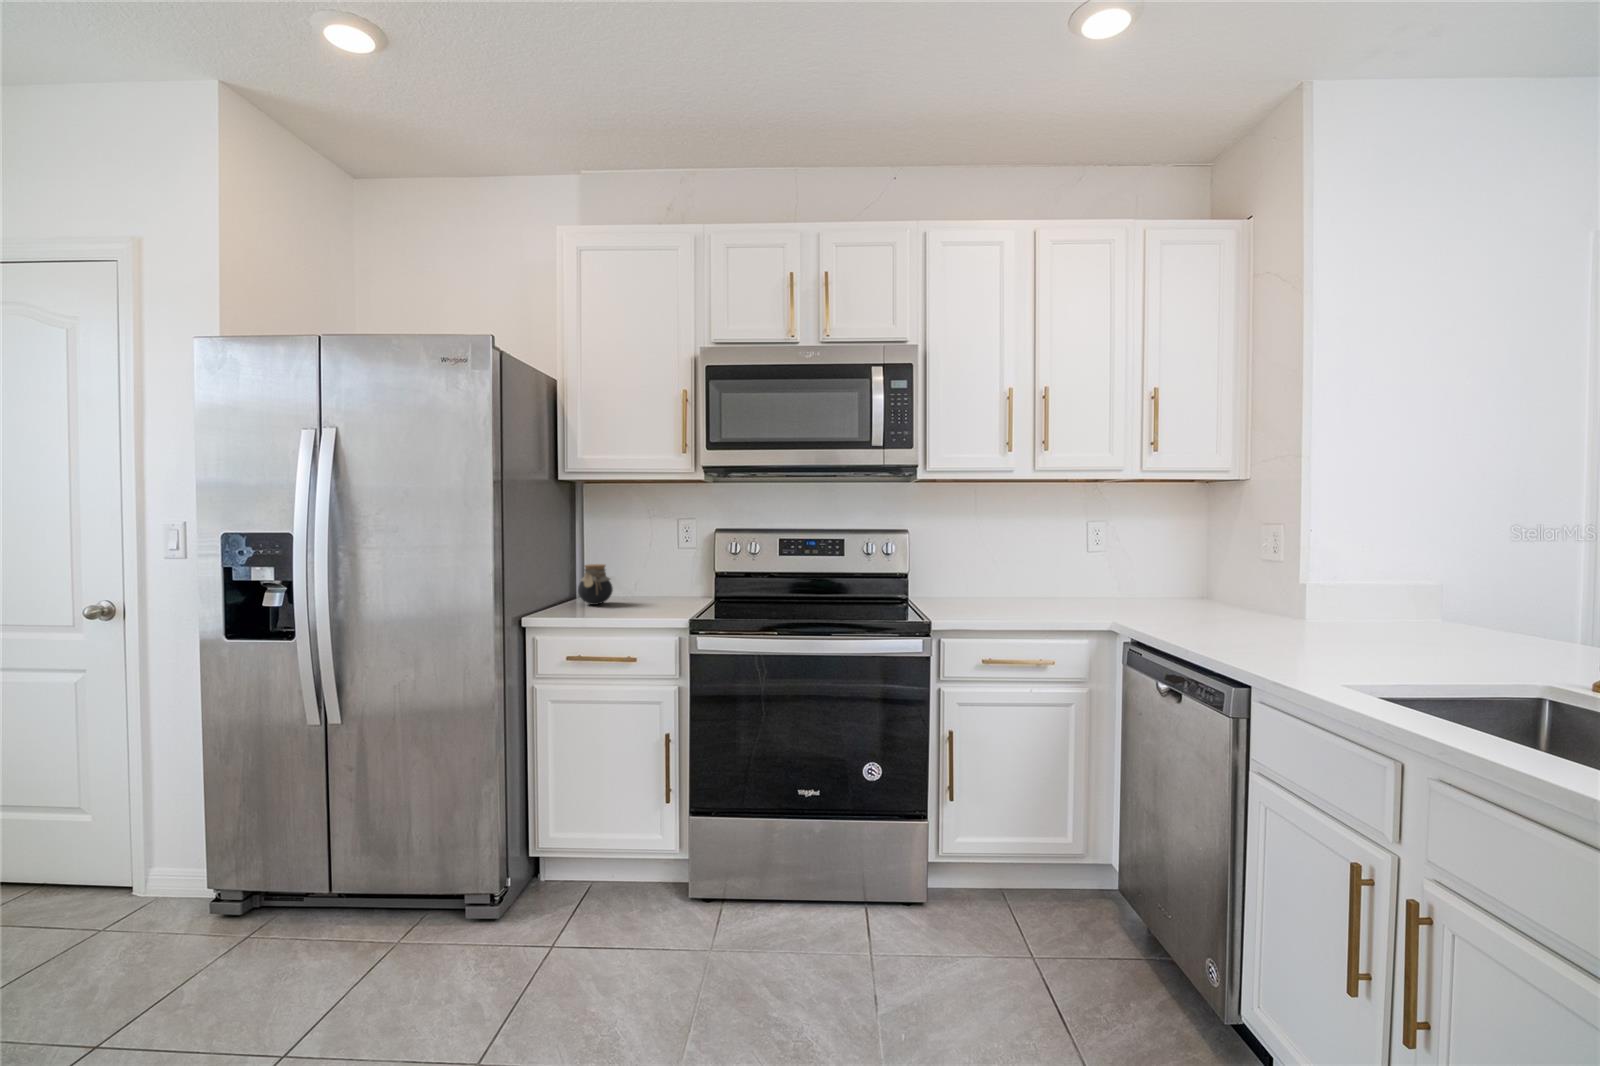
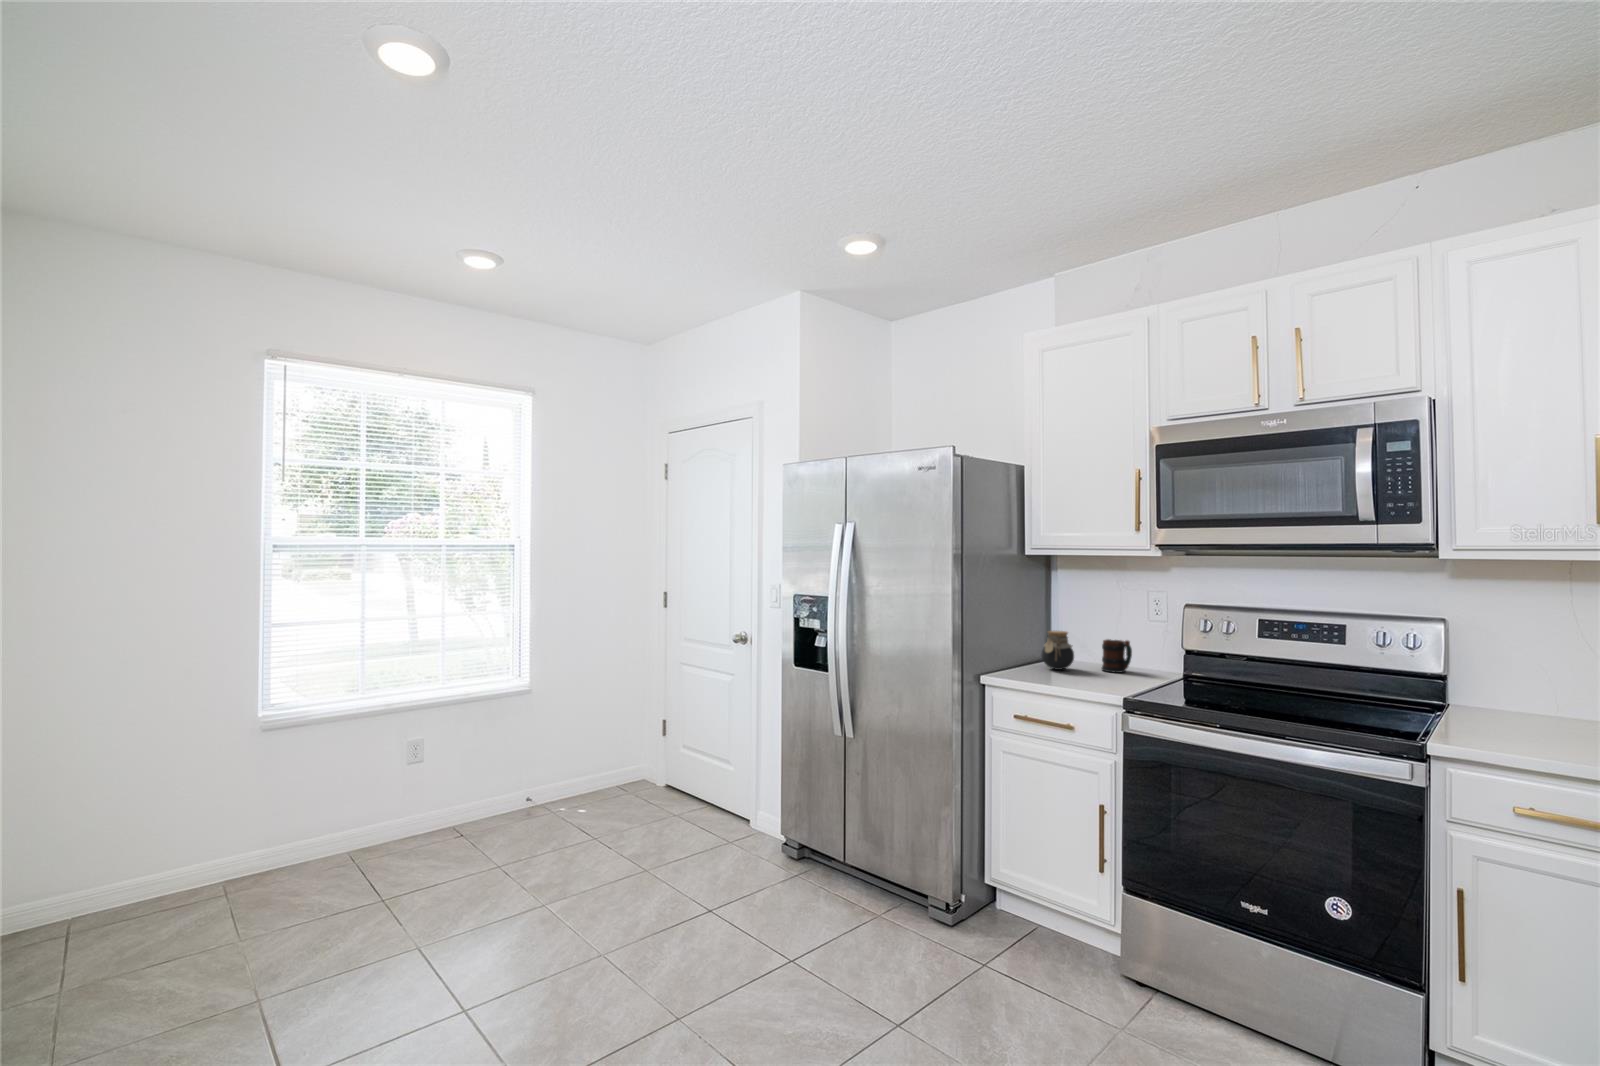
mug: none [636,568,667,601] -> present [1102,639,1132,673]

